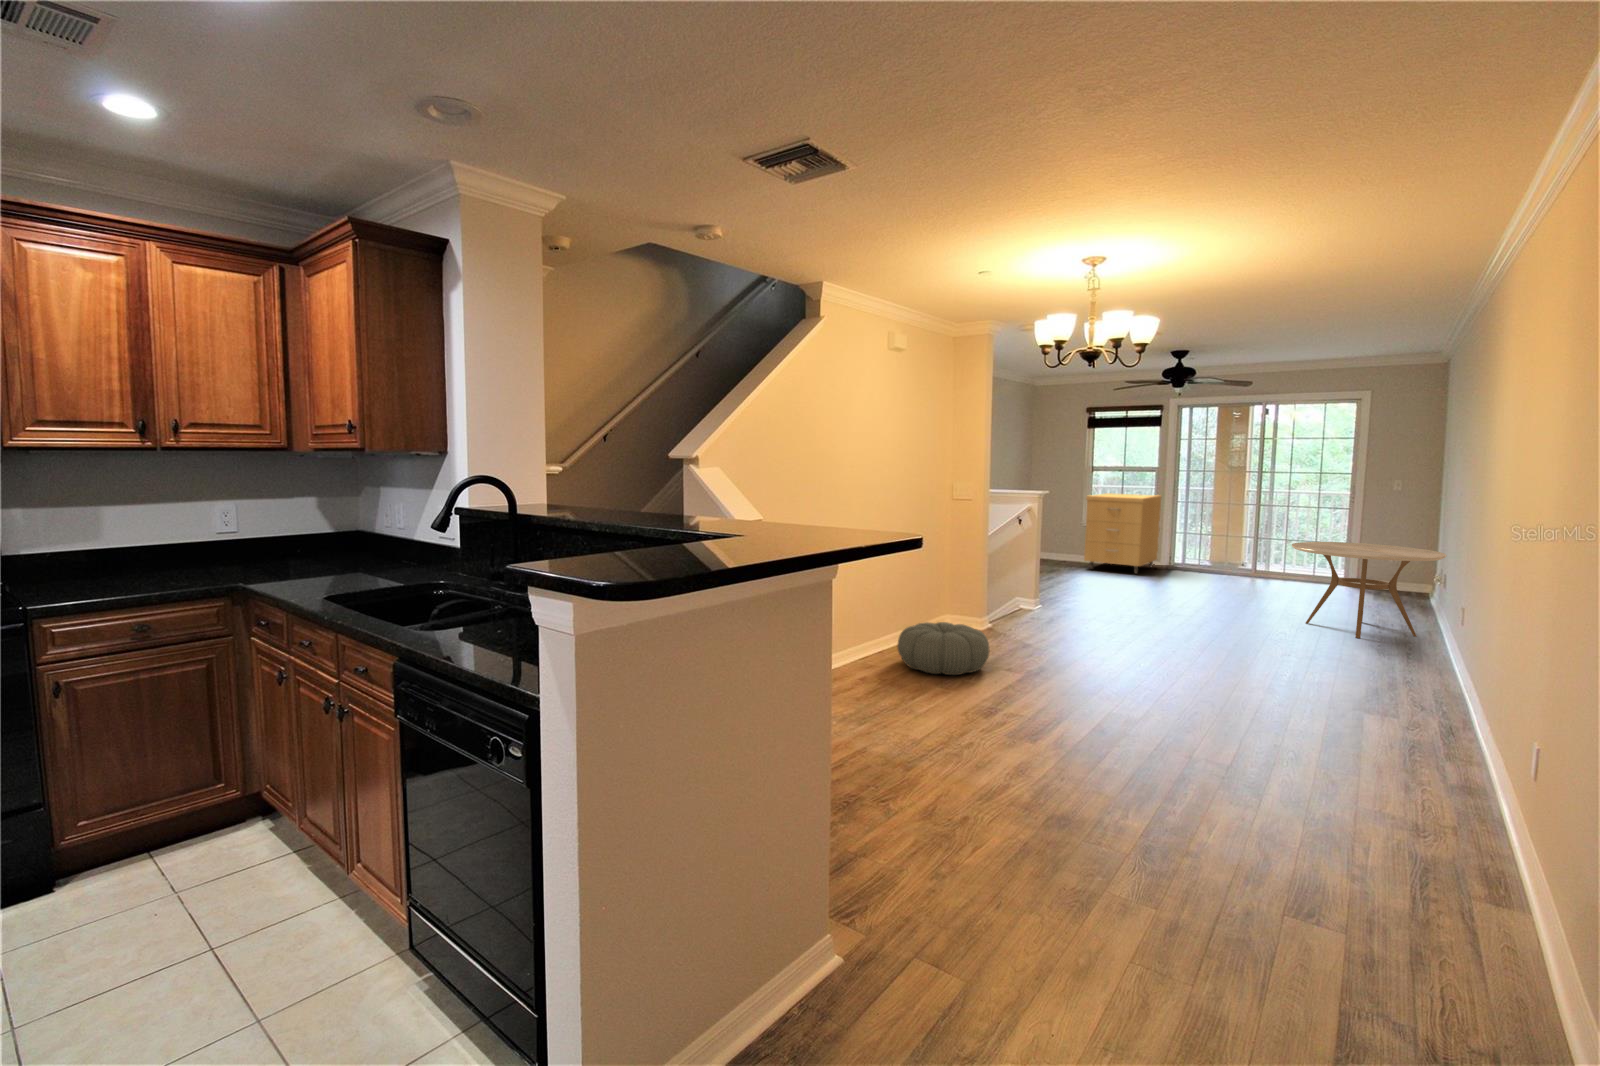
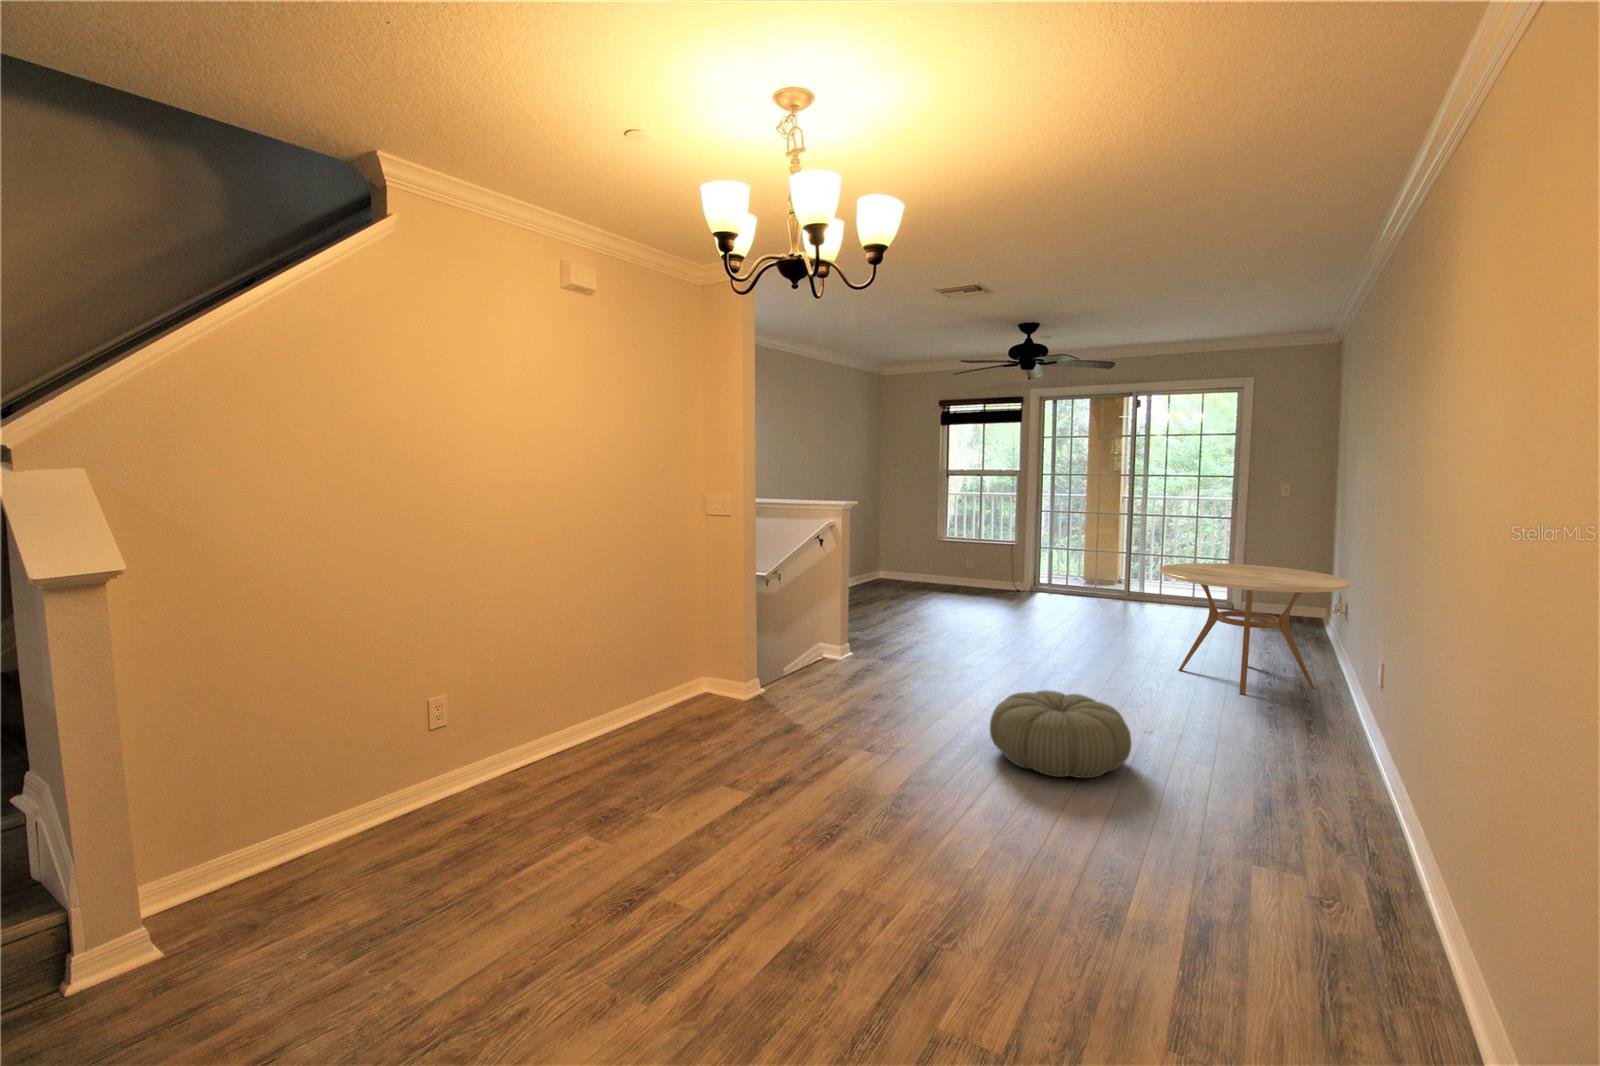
storage cabinet: present [1084,493,1162,574] -> none [935,502,1024,598]
pouf: present [897,622,989,675] -> present [990,690,1131,778]

